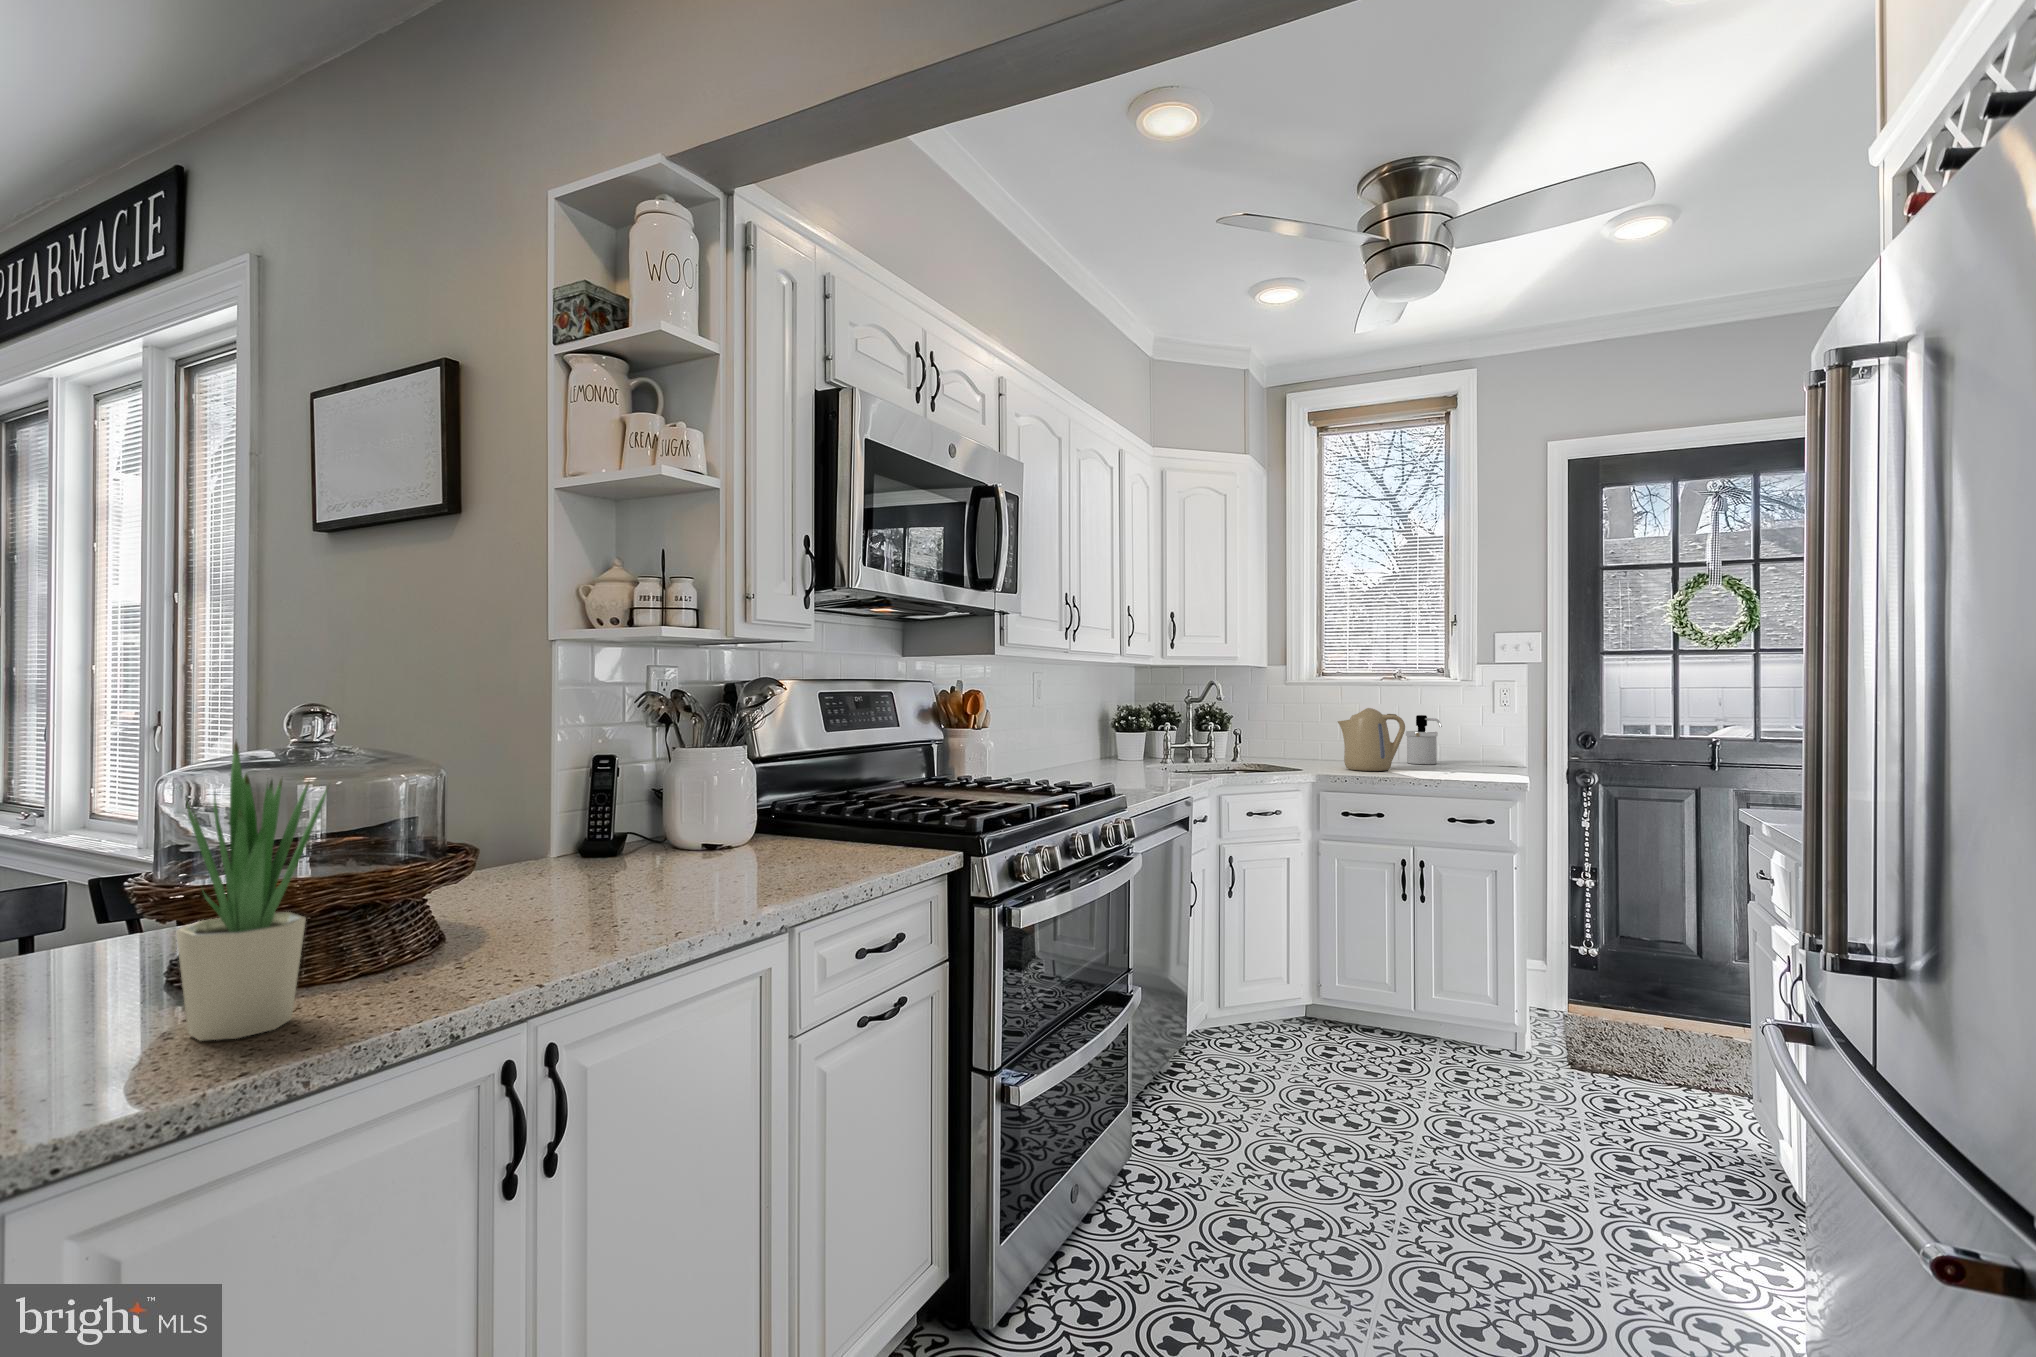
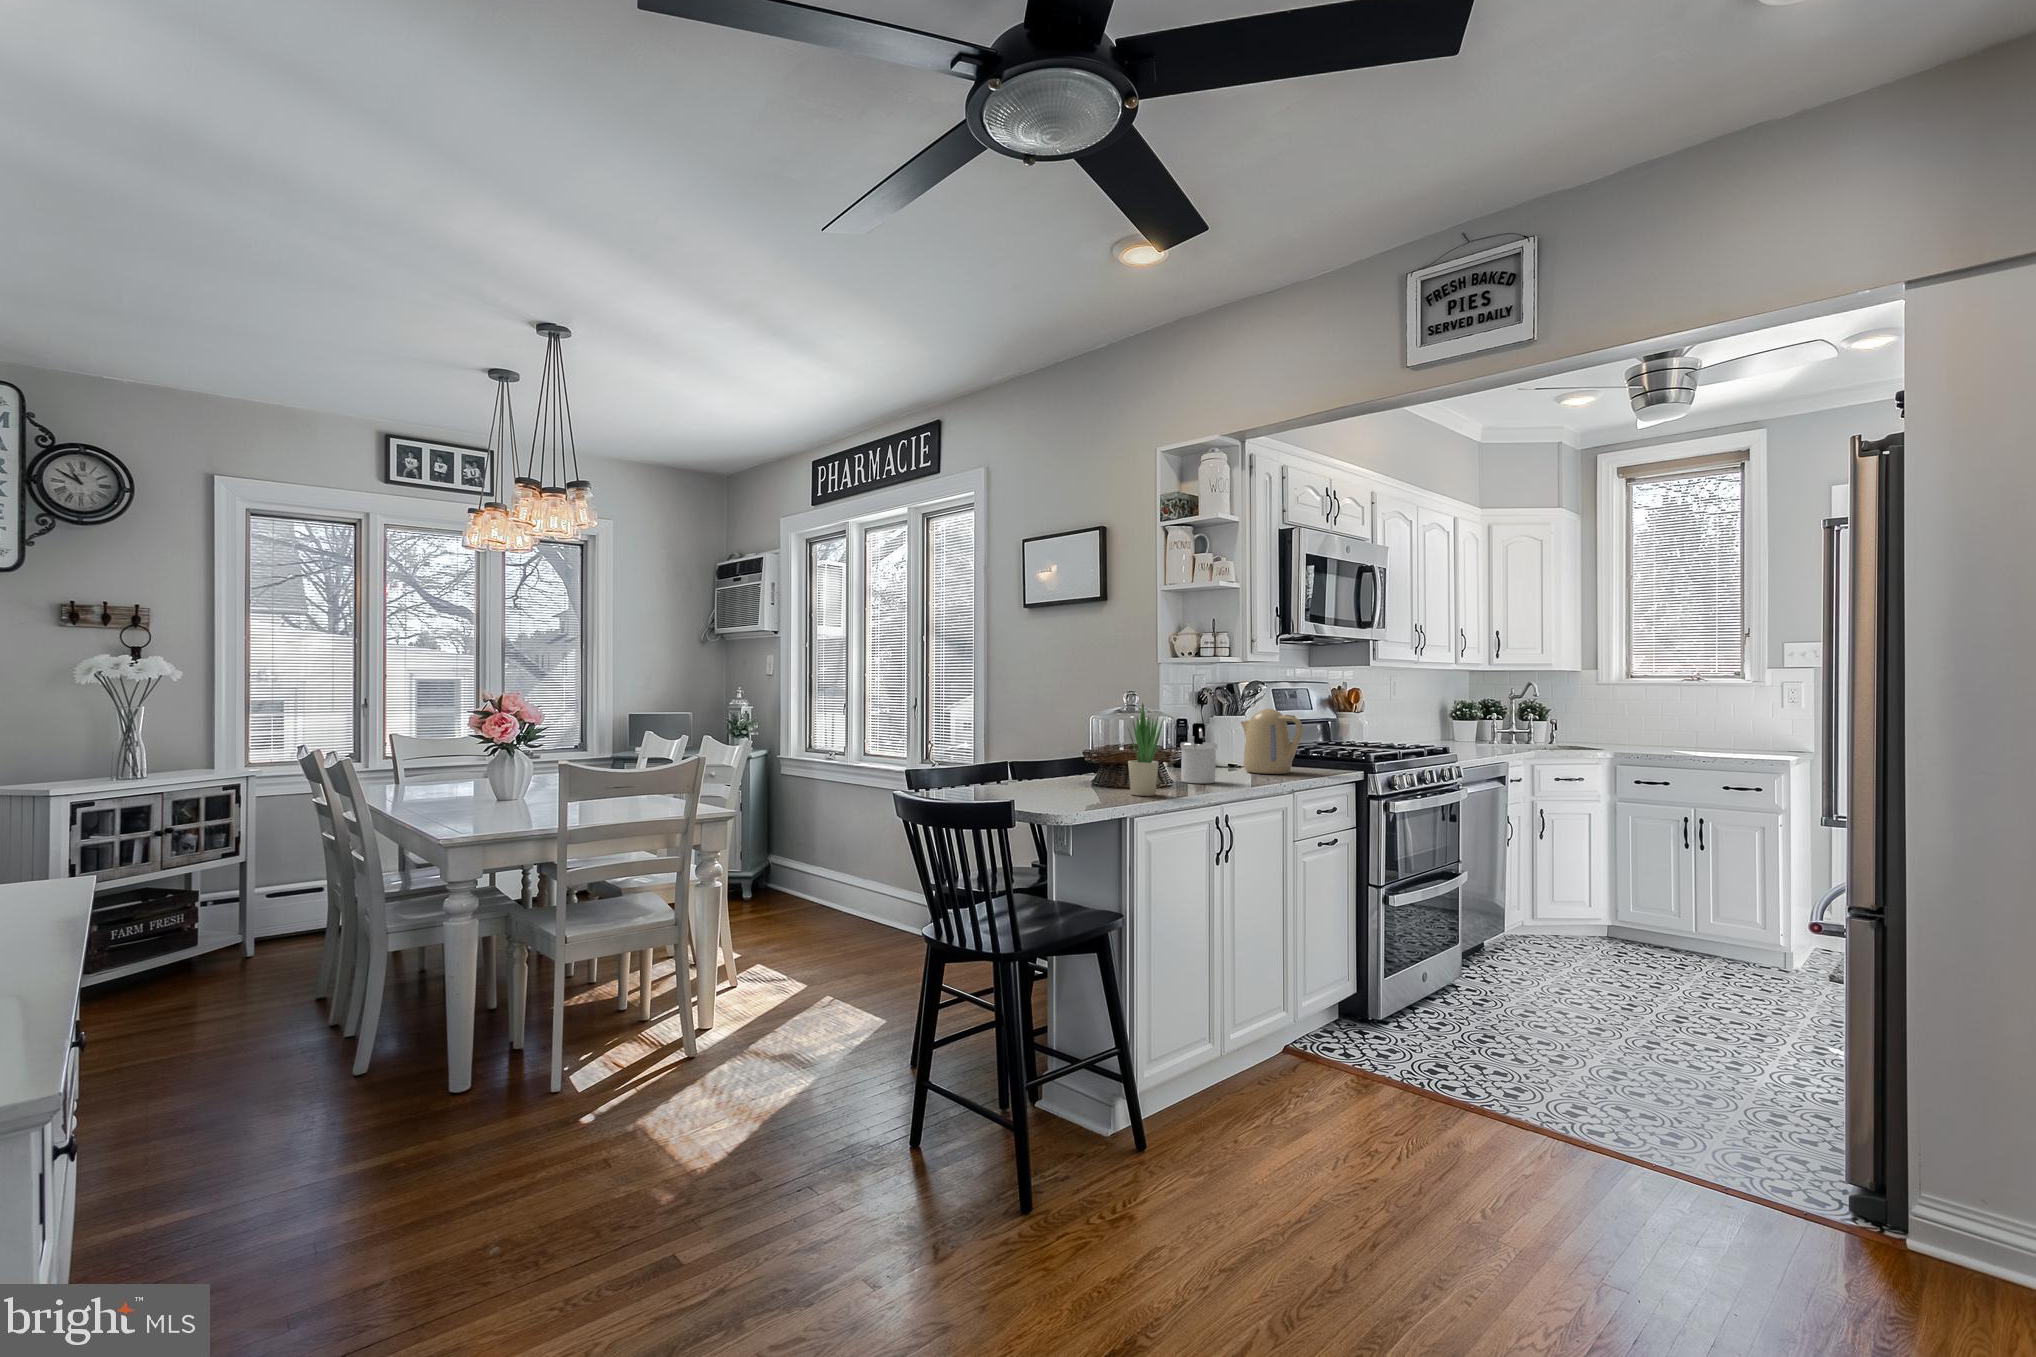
kettle: present [1338,708,1405,771] -> present [1241,709,1303,774]
soap dispenser: present [1406,715,1442,764] -> present [1180,723,1217,784]

